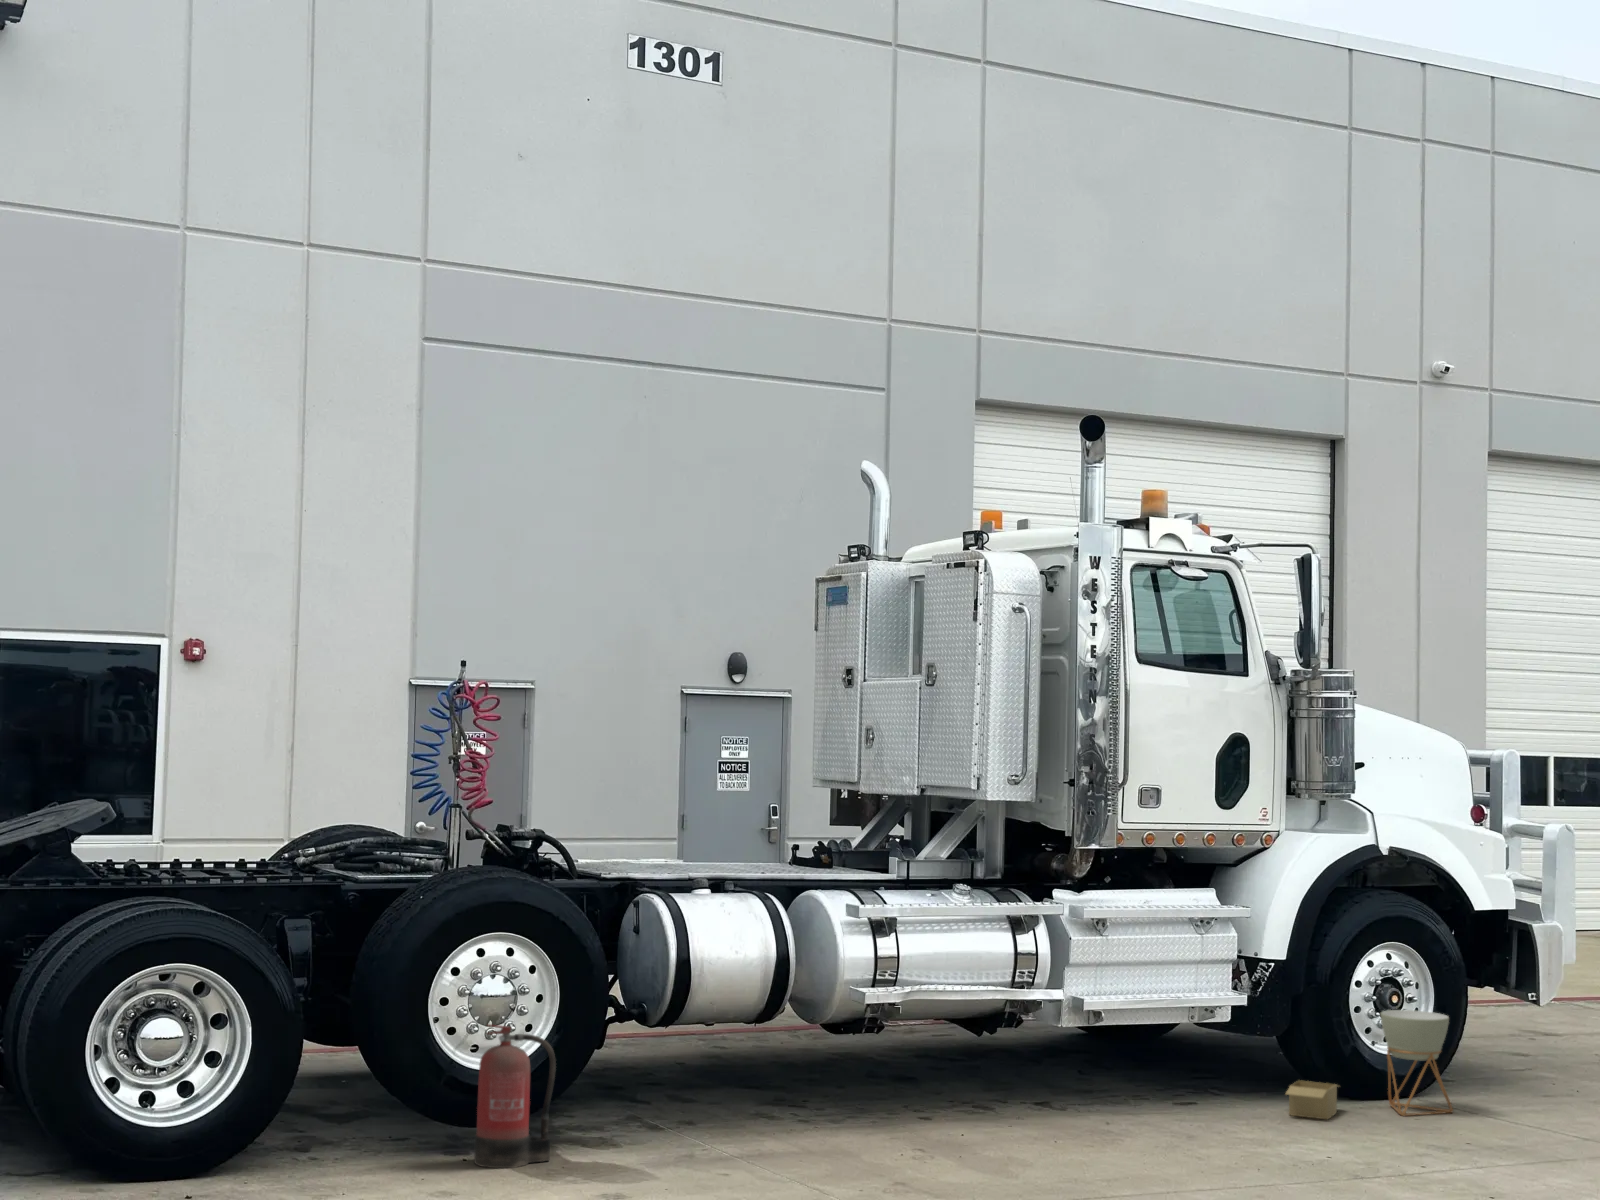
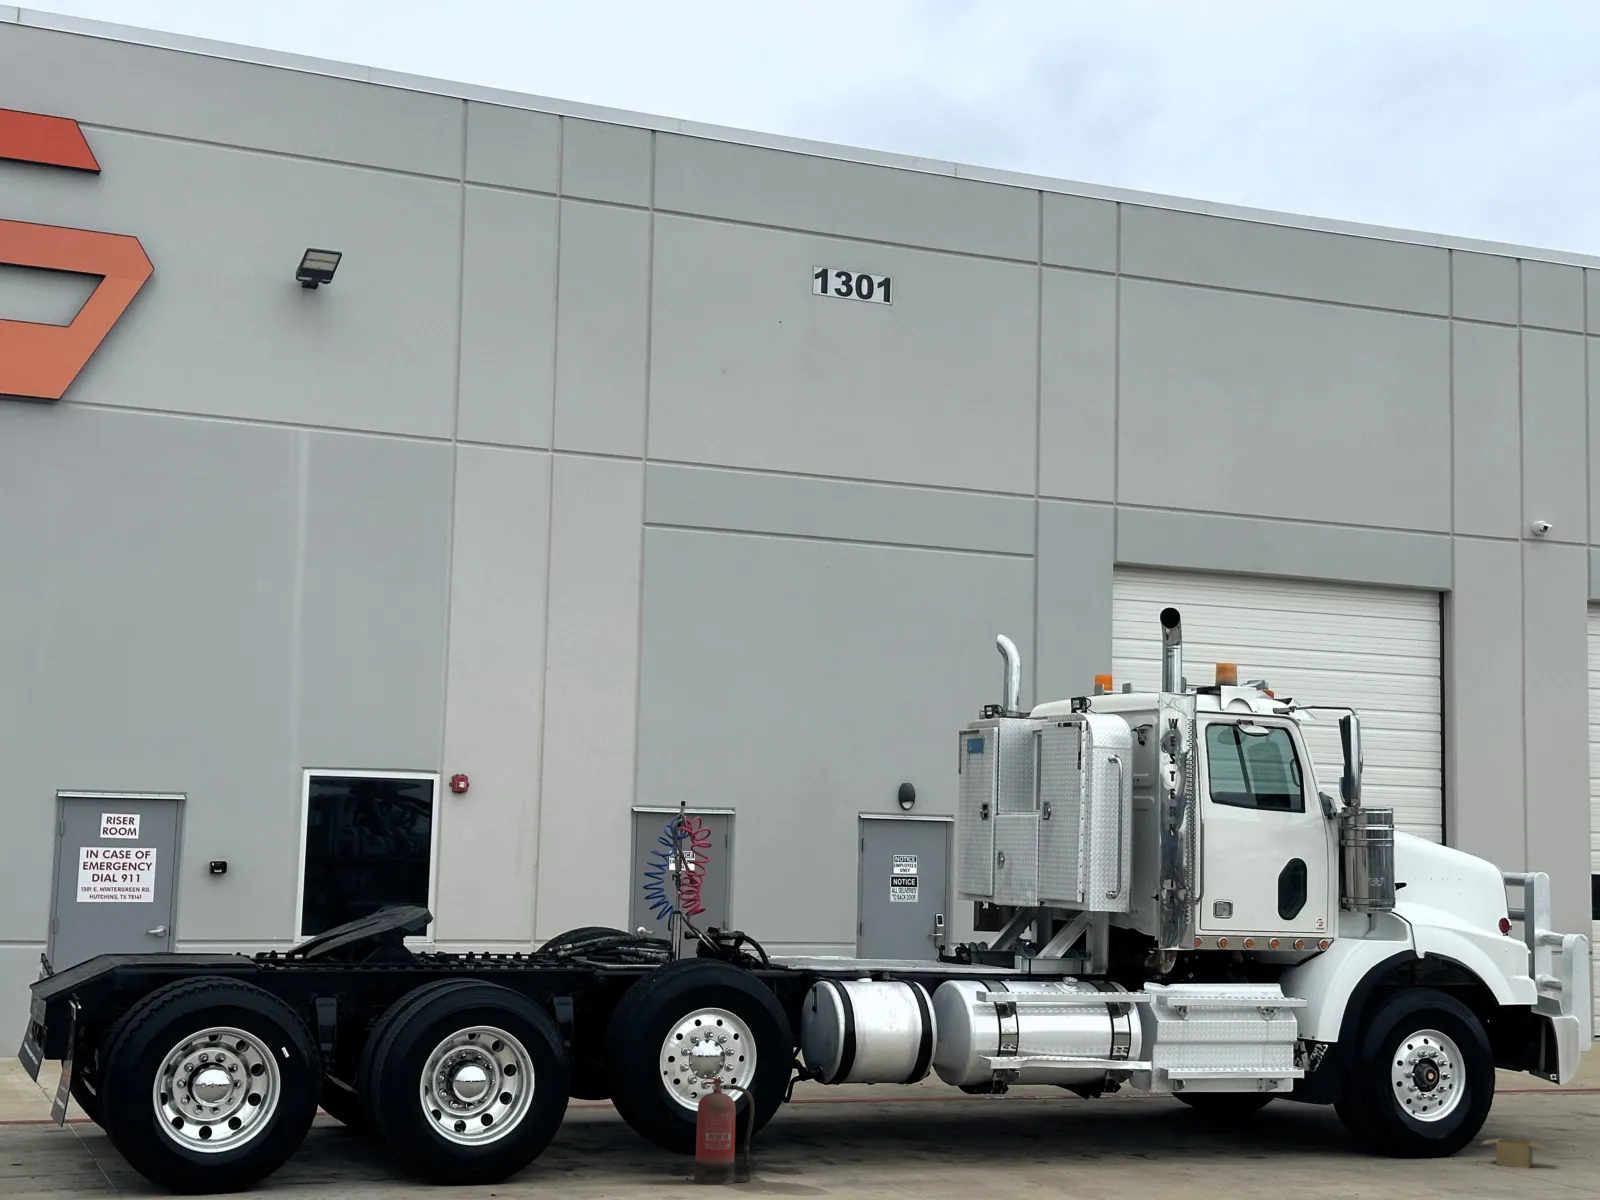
planter: present [1381,1010,1453,1116] -> none [1416,1084,1477,1170]
cardboard box: present [1286,1080,1339,1119] -> present [1482,1138,1548,1168]

